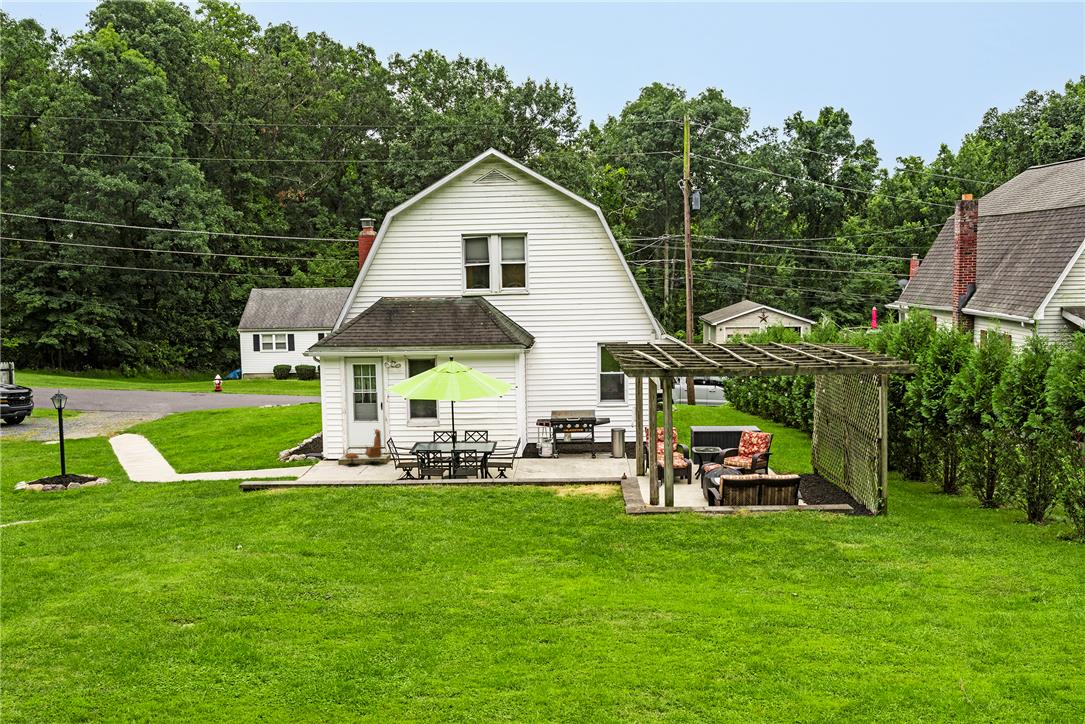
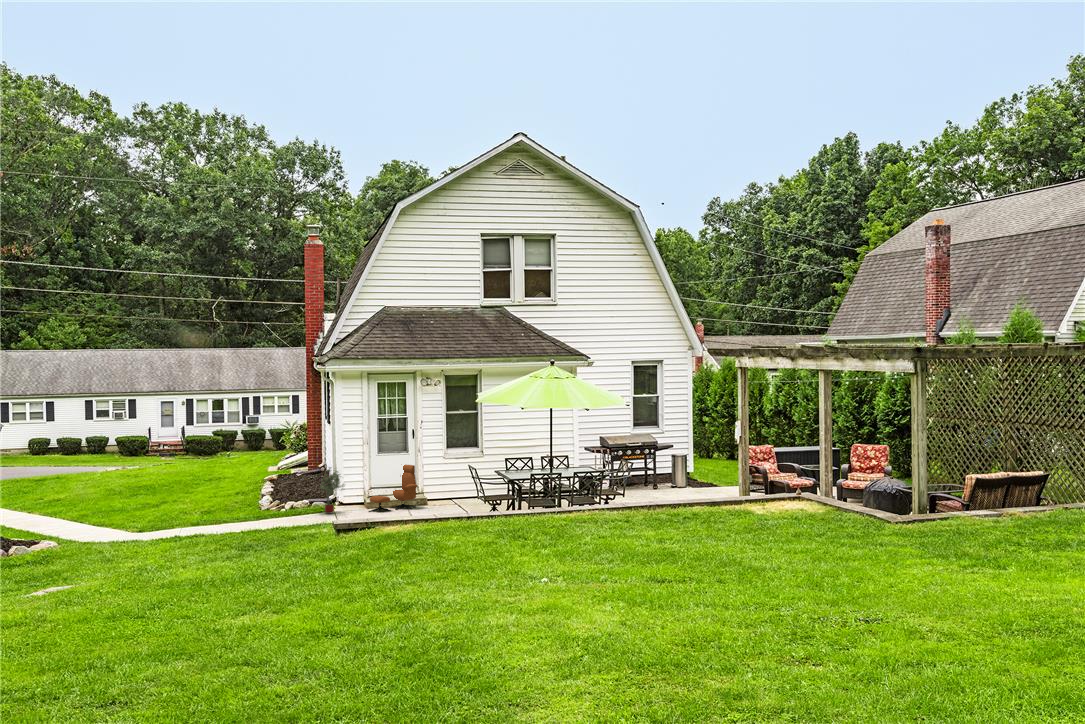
potted tree: none [309,429,329,465] -> present [320,467,344,514]

